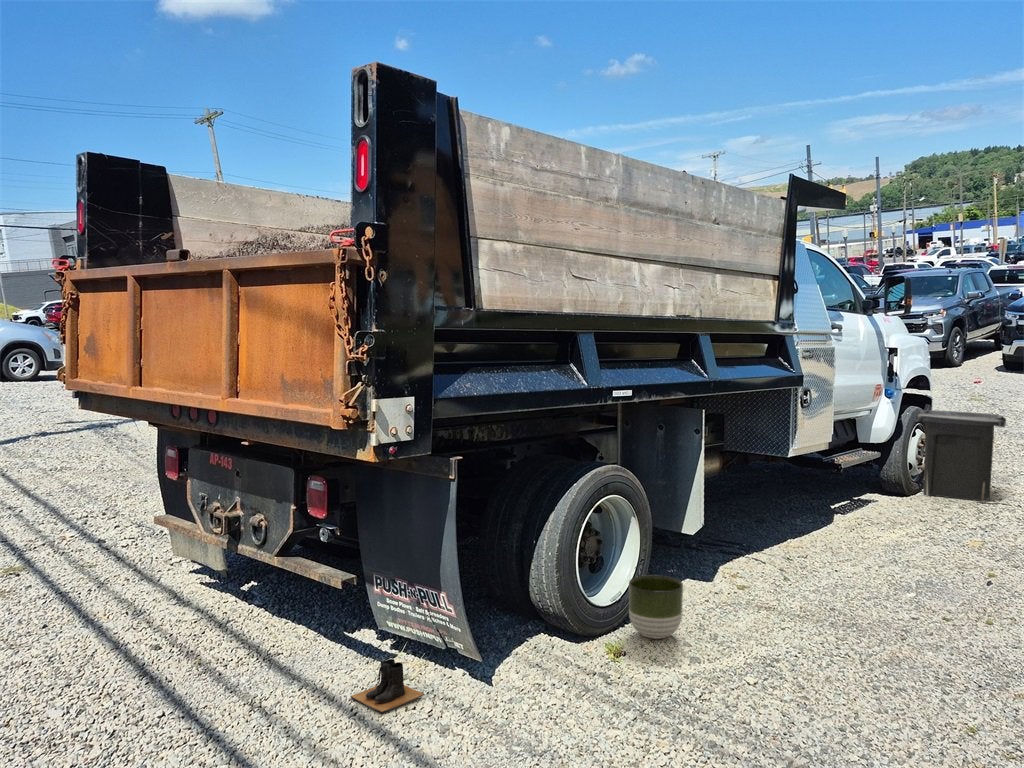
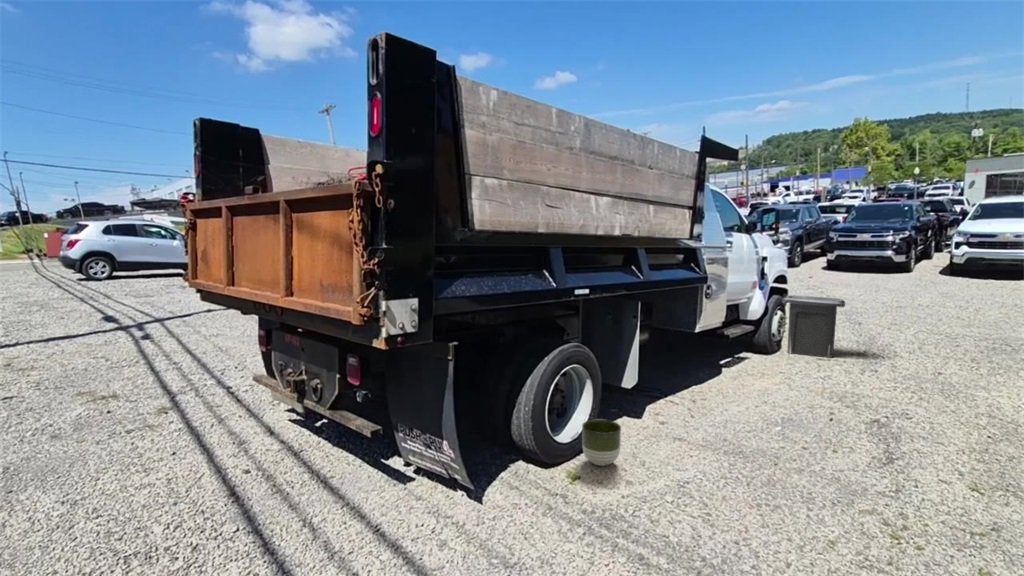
boots: present [350,659,424,713] -> none [378,486,431,528]

